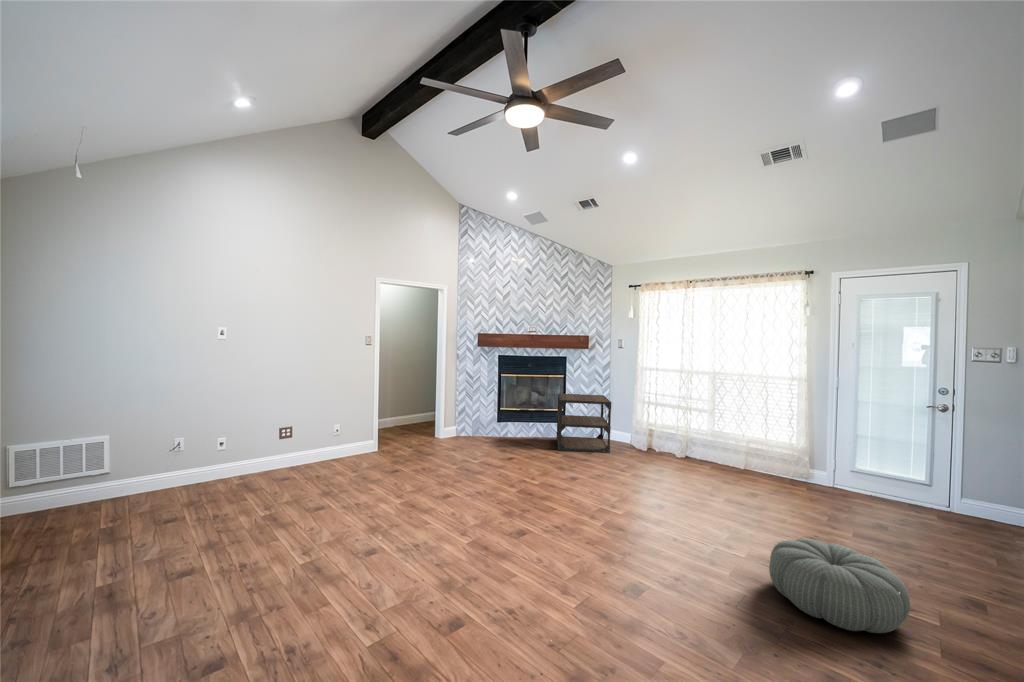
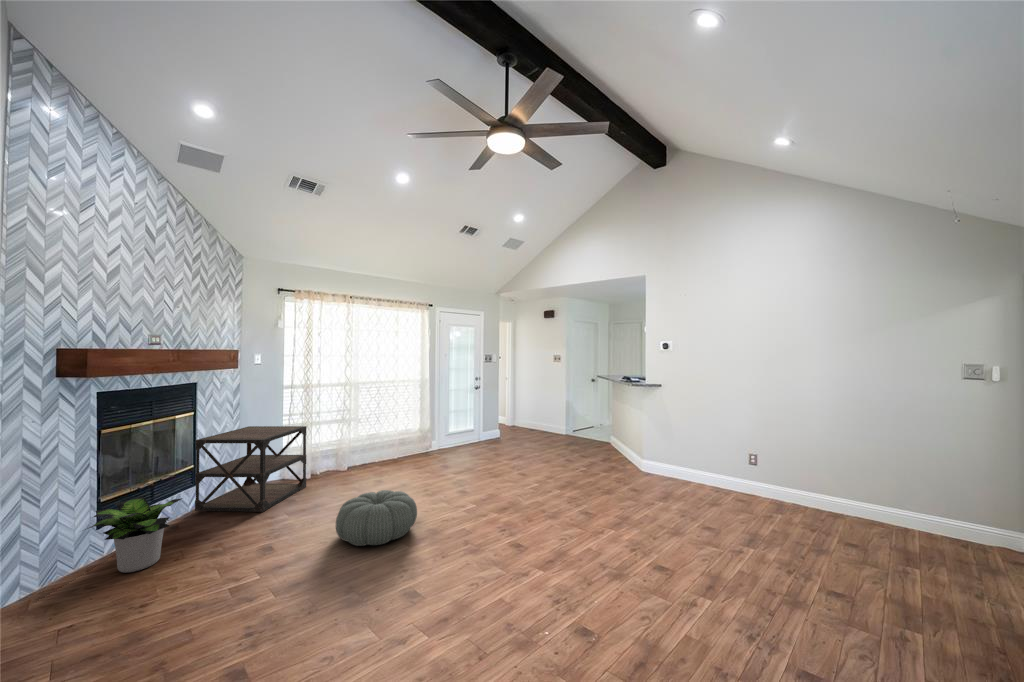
potted plant: none [477,410,512,445] -> present [85,496,182,573]
pouf: present [769,538,910,633] -> present [336,490,417,546]

